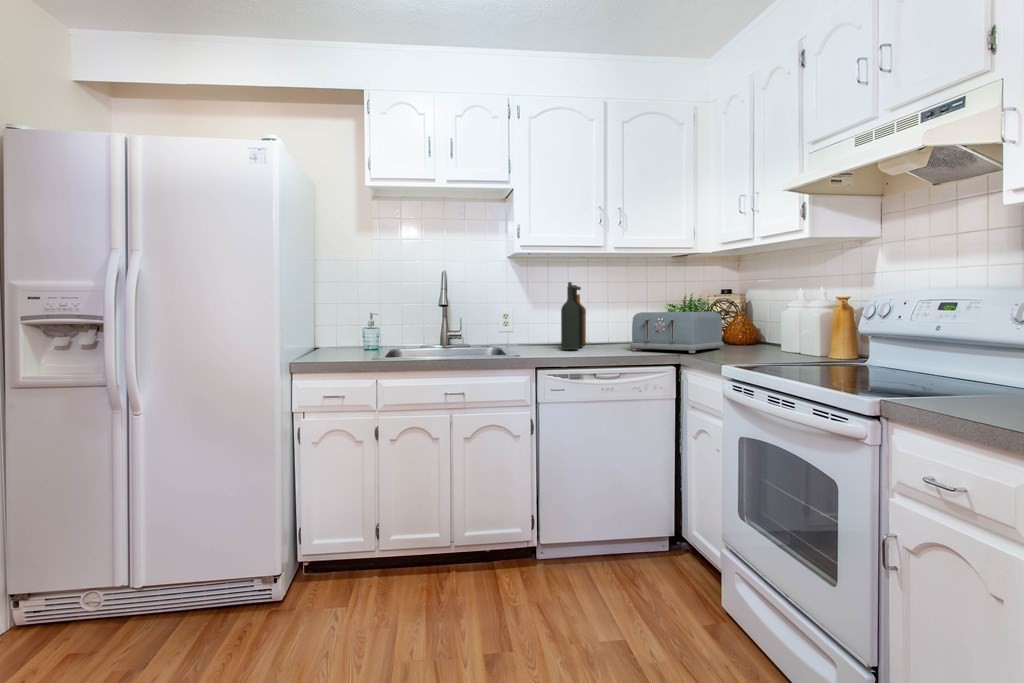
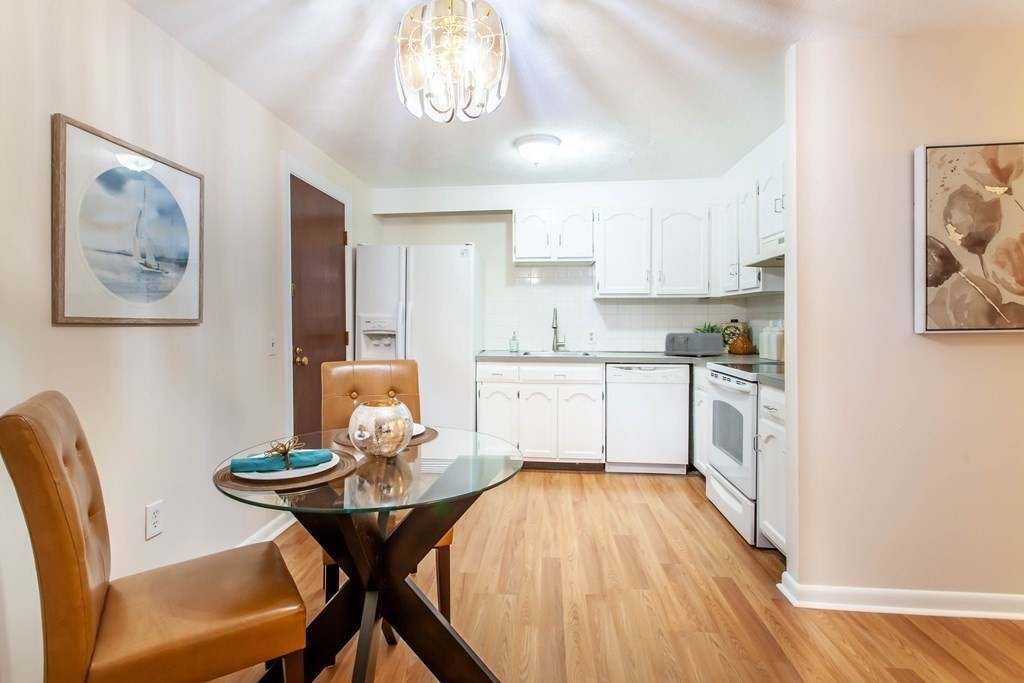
bottle: present [561,282,586,350] -> none [623,315,642,354]

